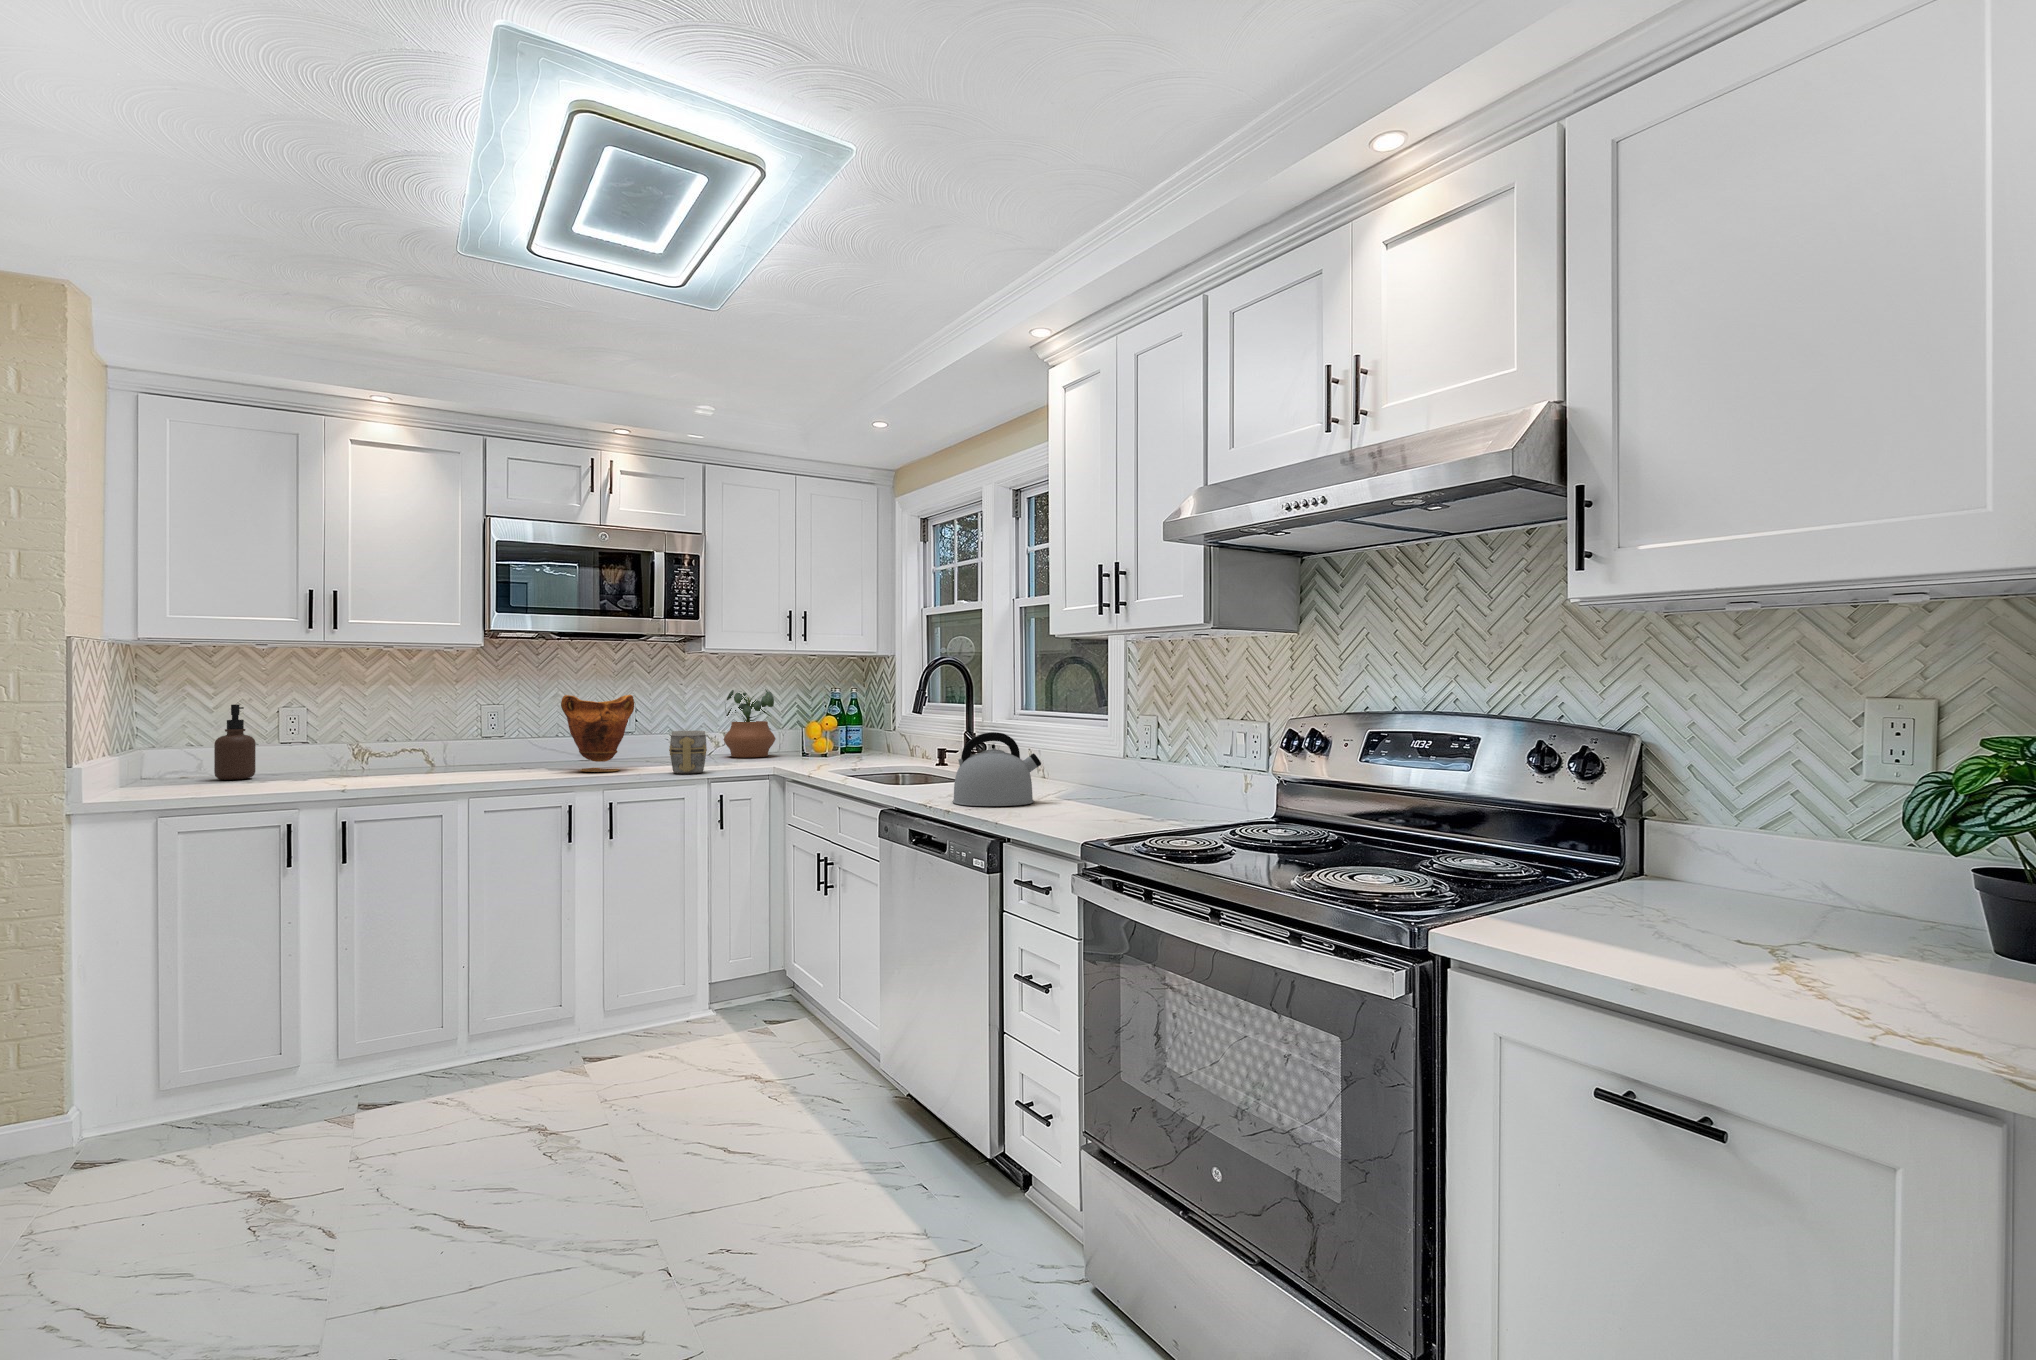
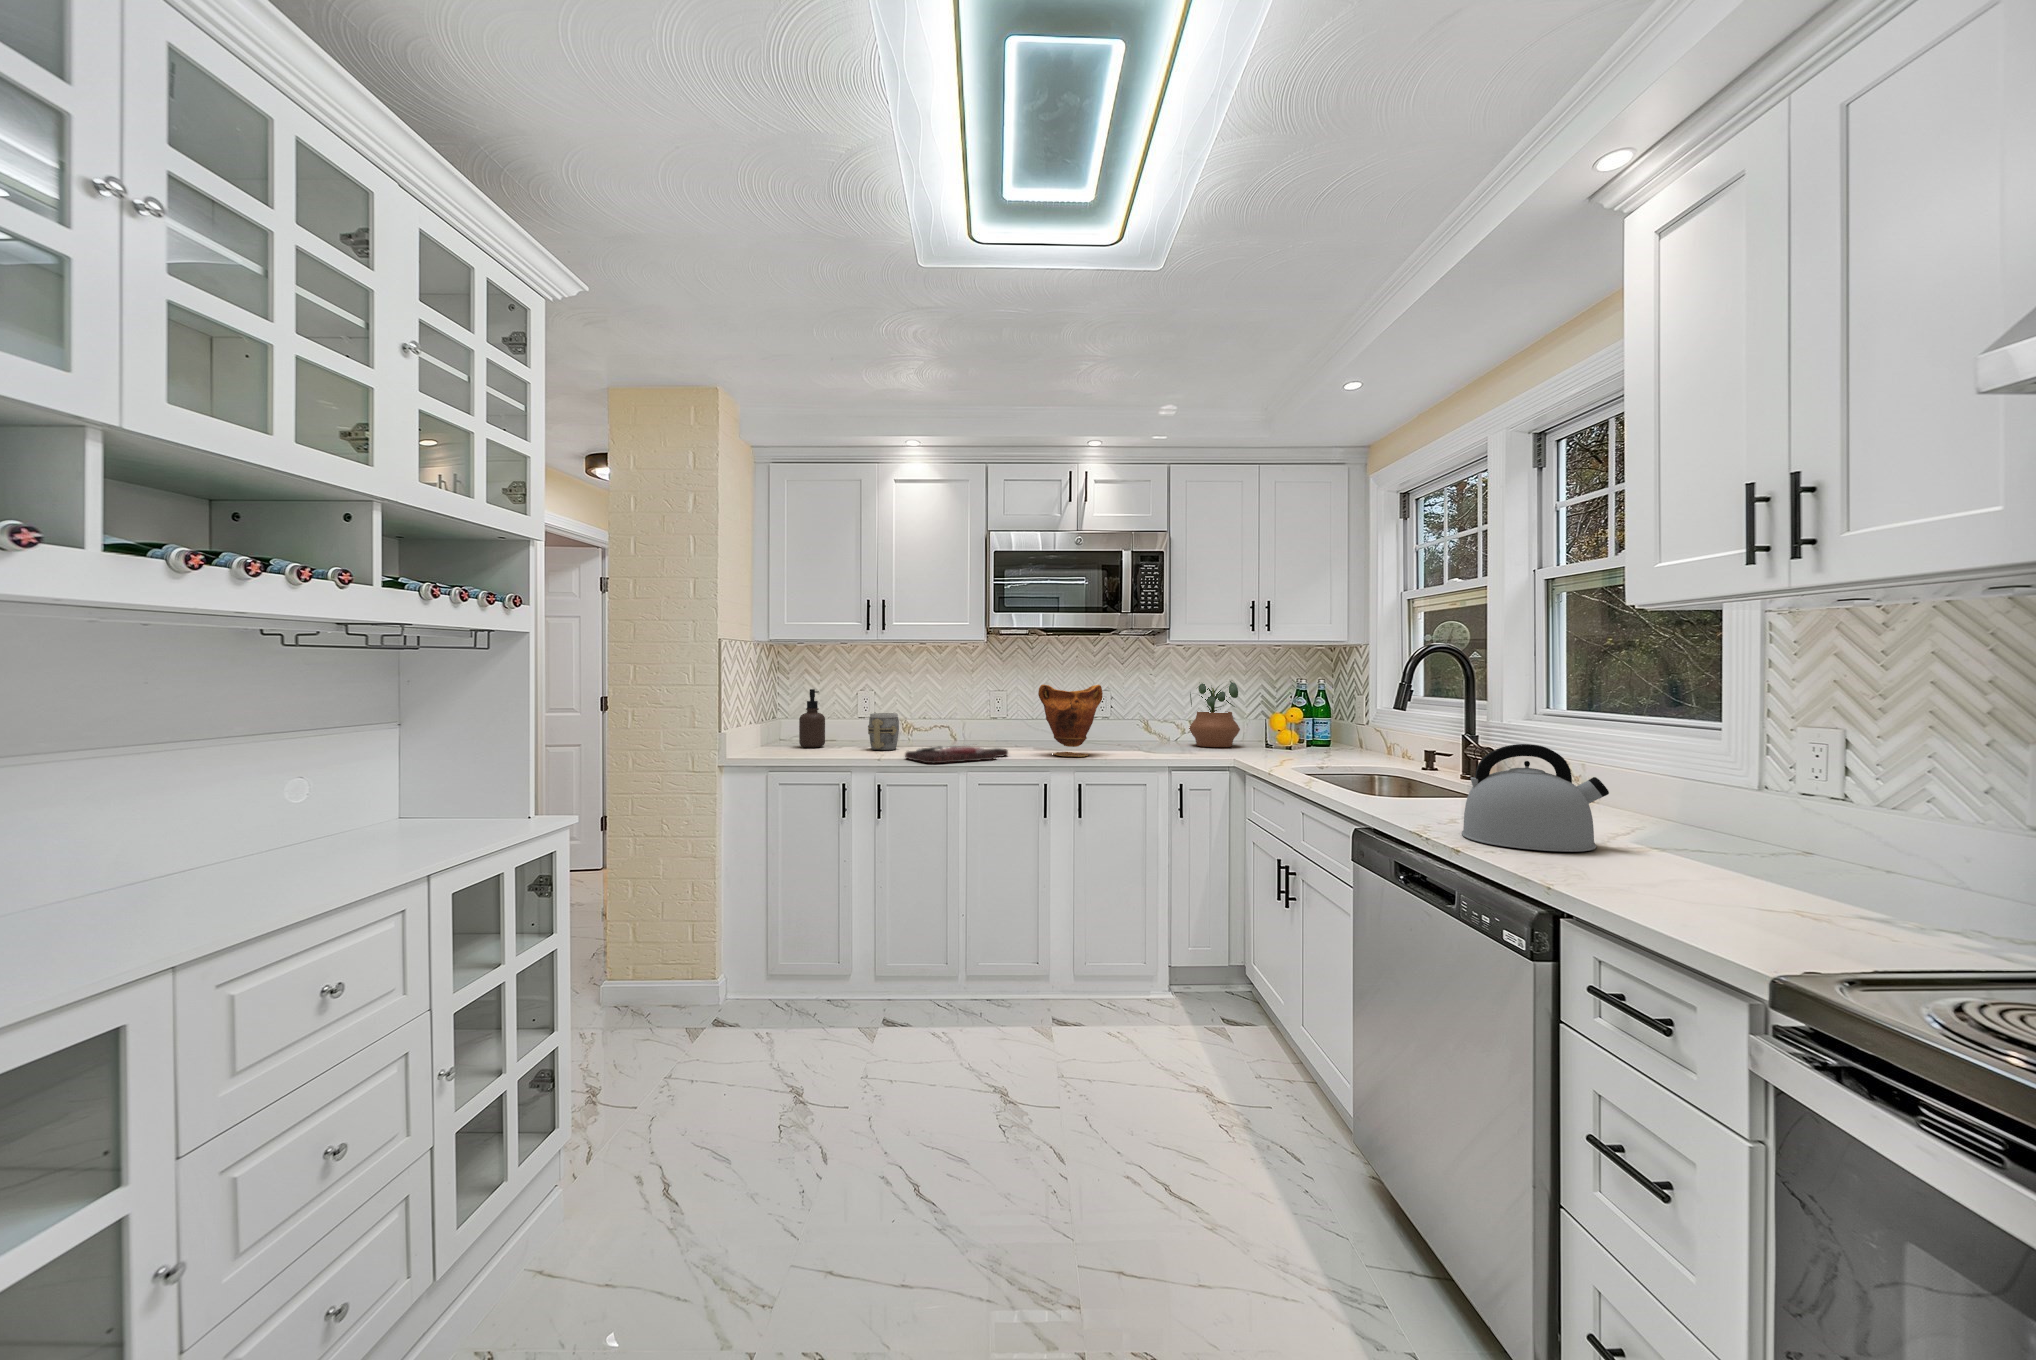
mug: present [669,731,707,774] -> present [868,713,899,750]
cutting board: none [393,762,525,785] -> present [905,746,1008,763]

